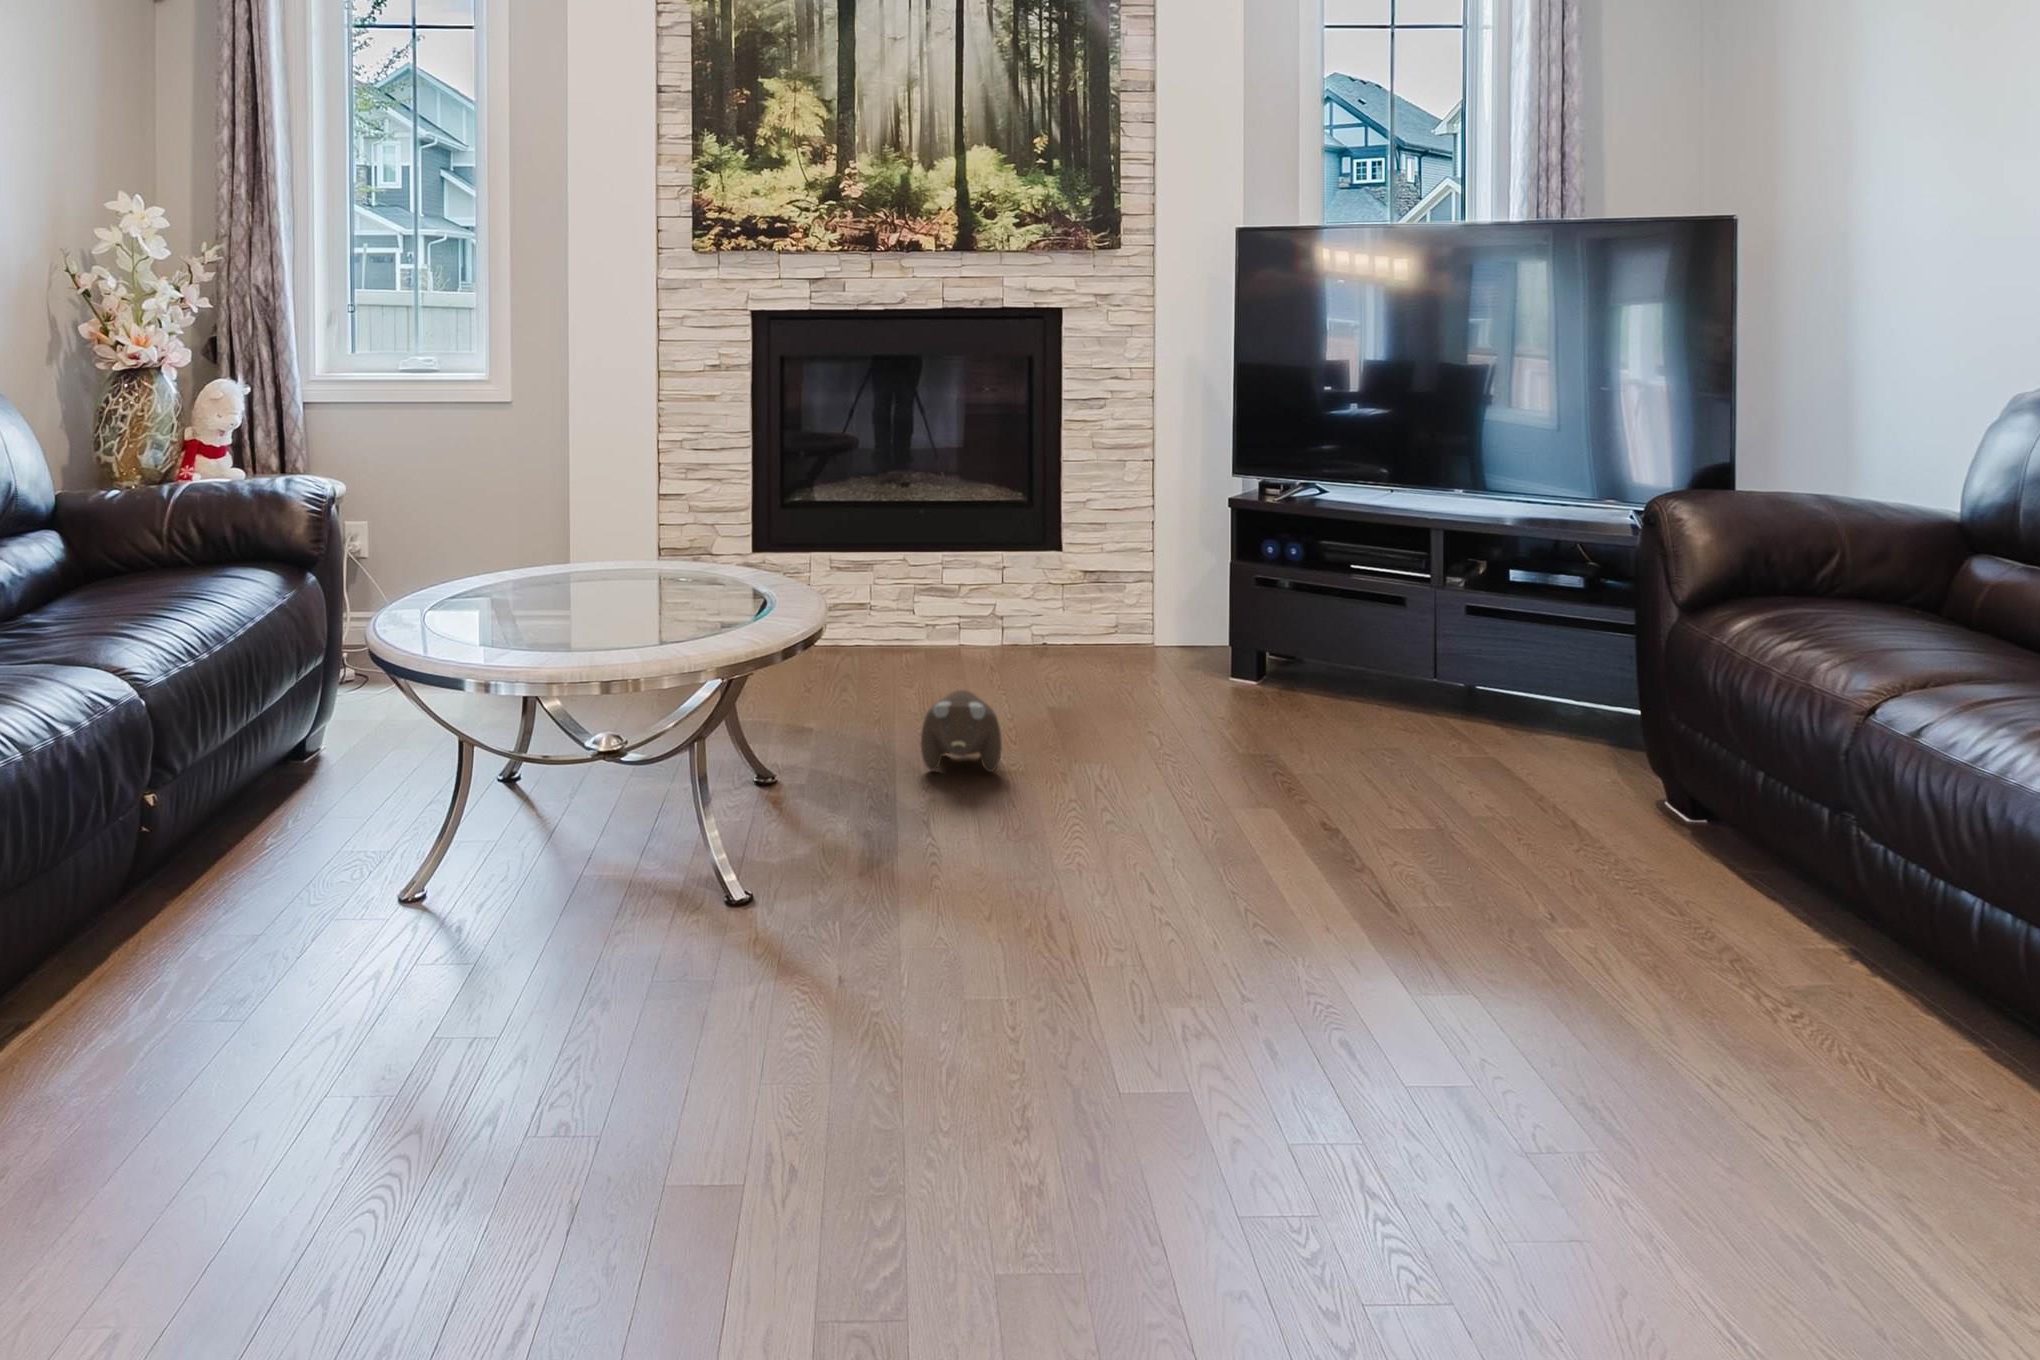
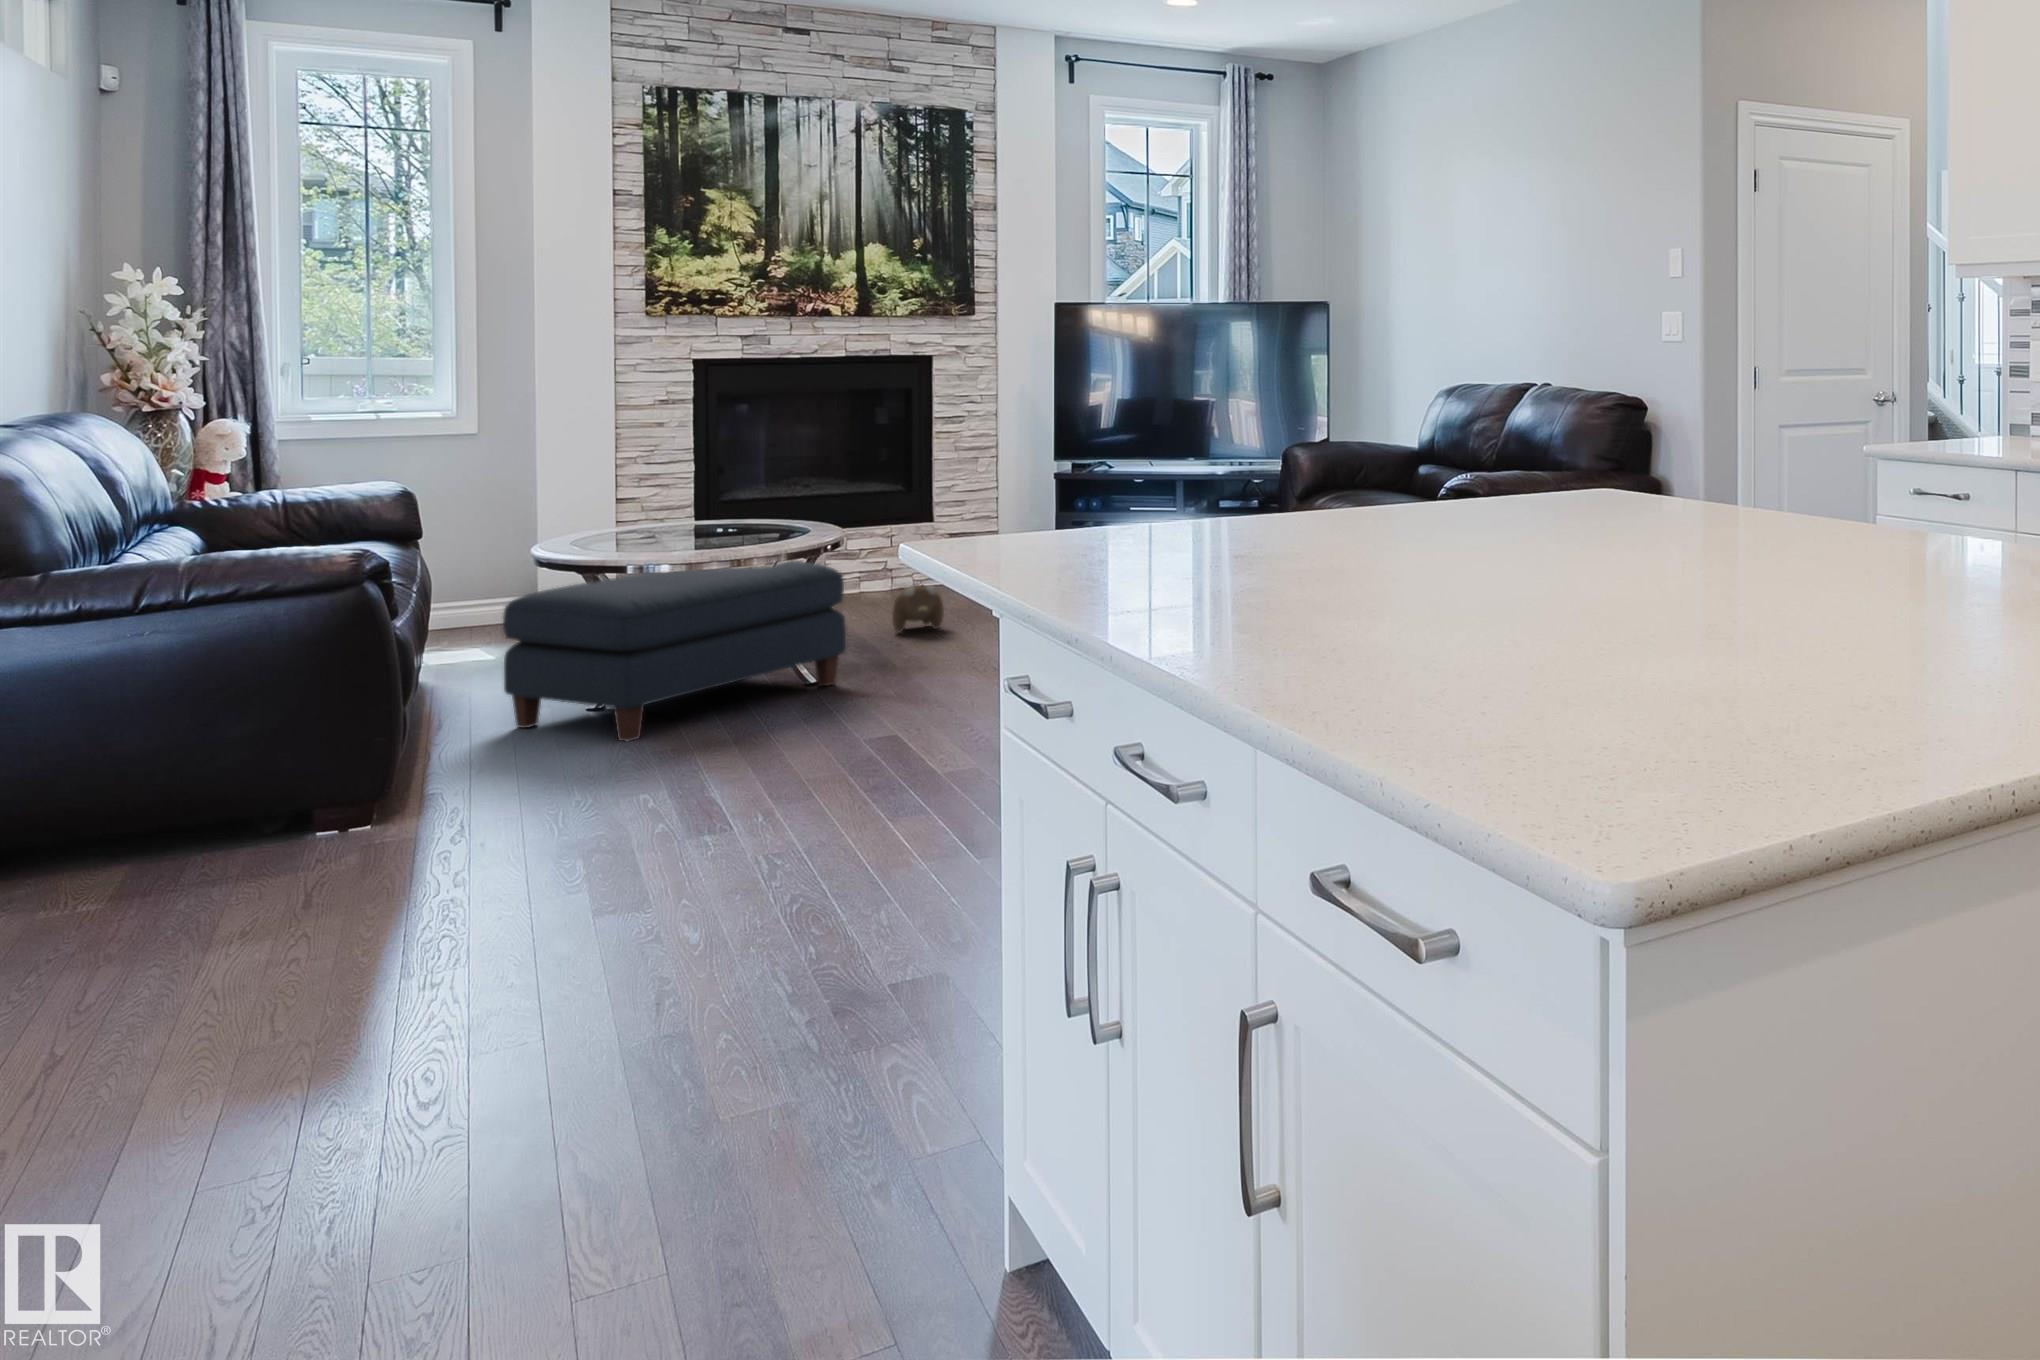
ottoman: none [166,659,731,1085] -> present [503,561,846,741]

